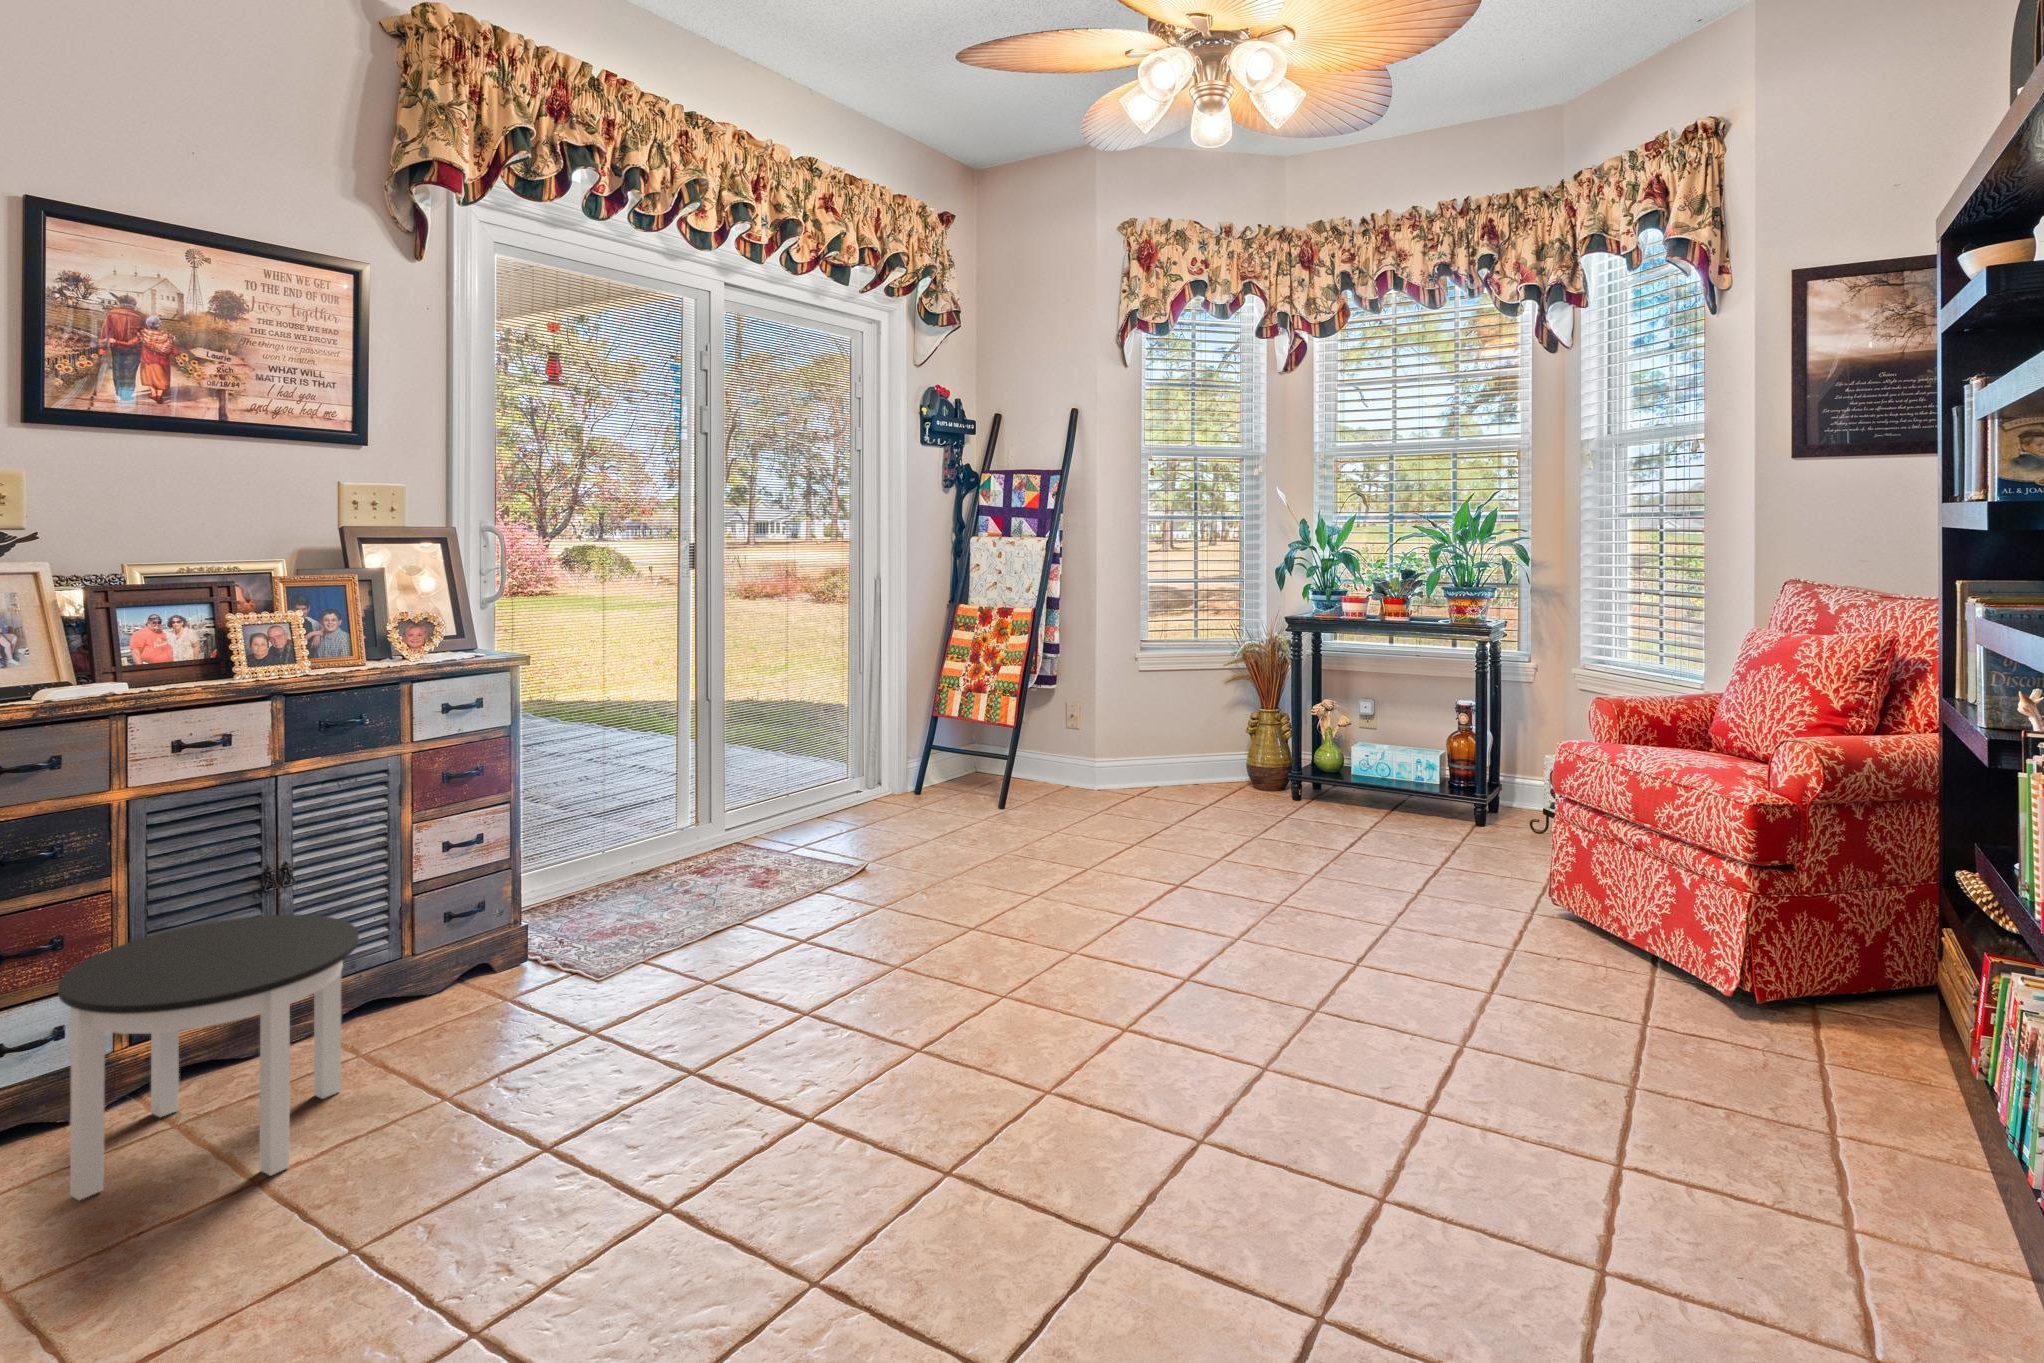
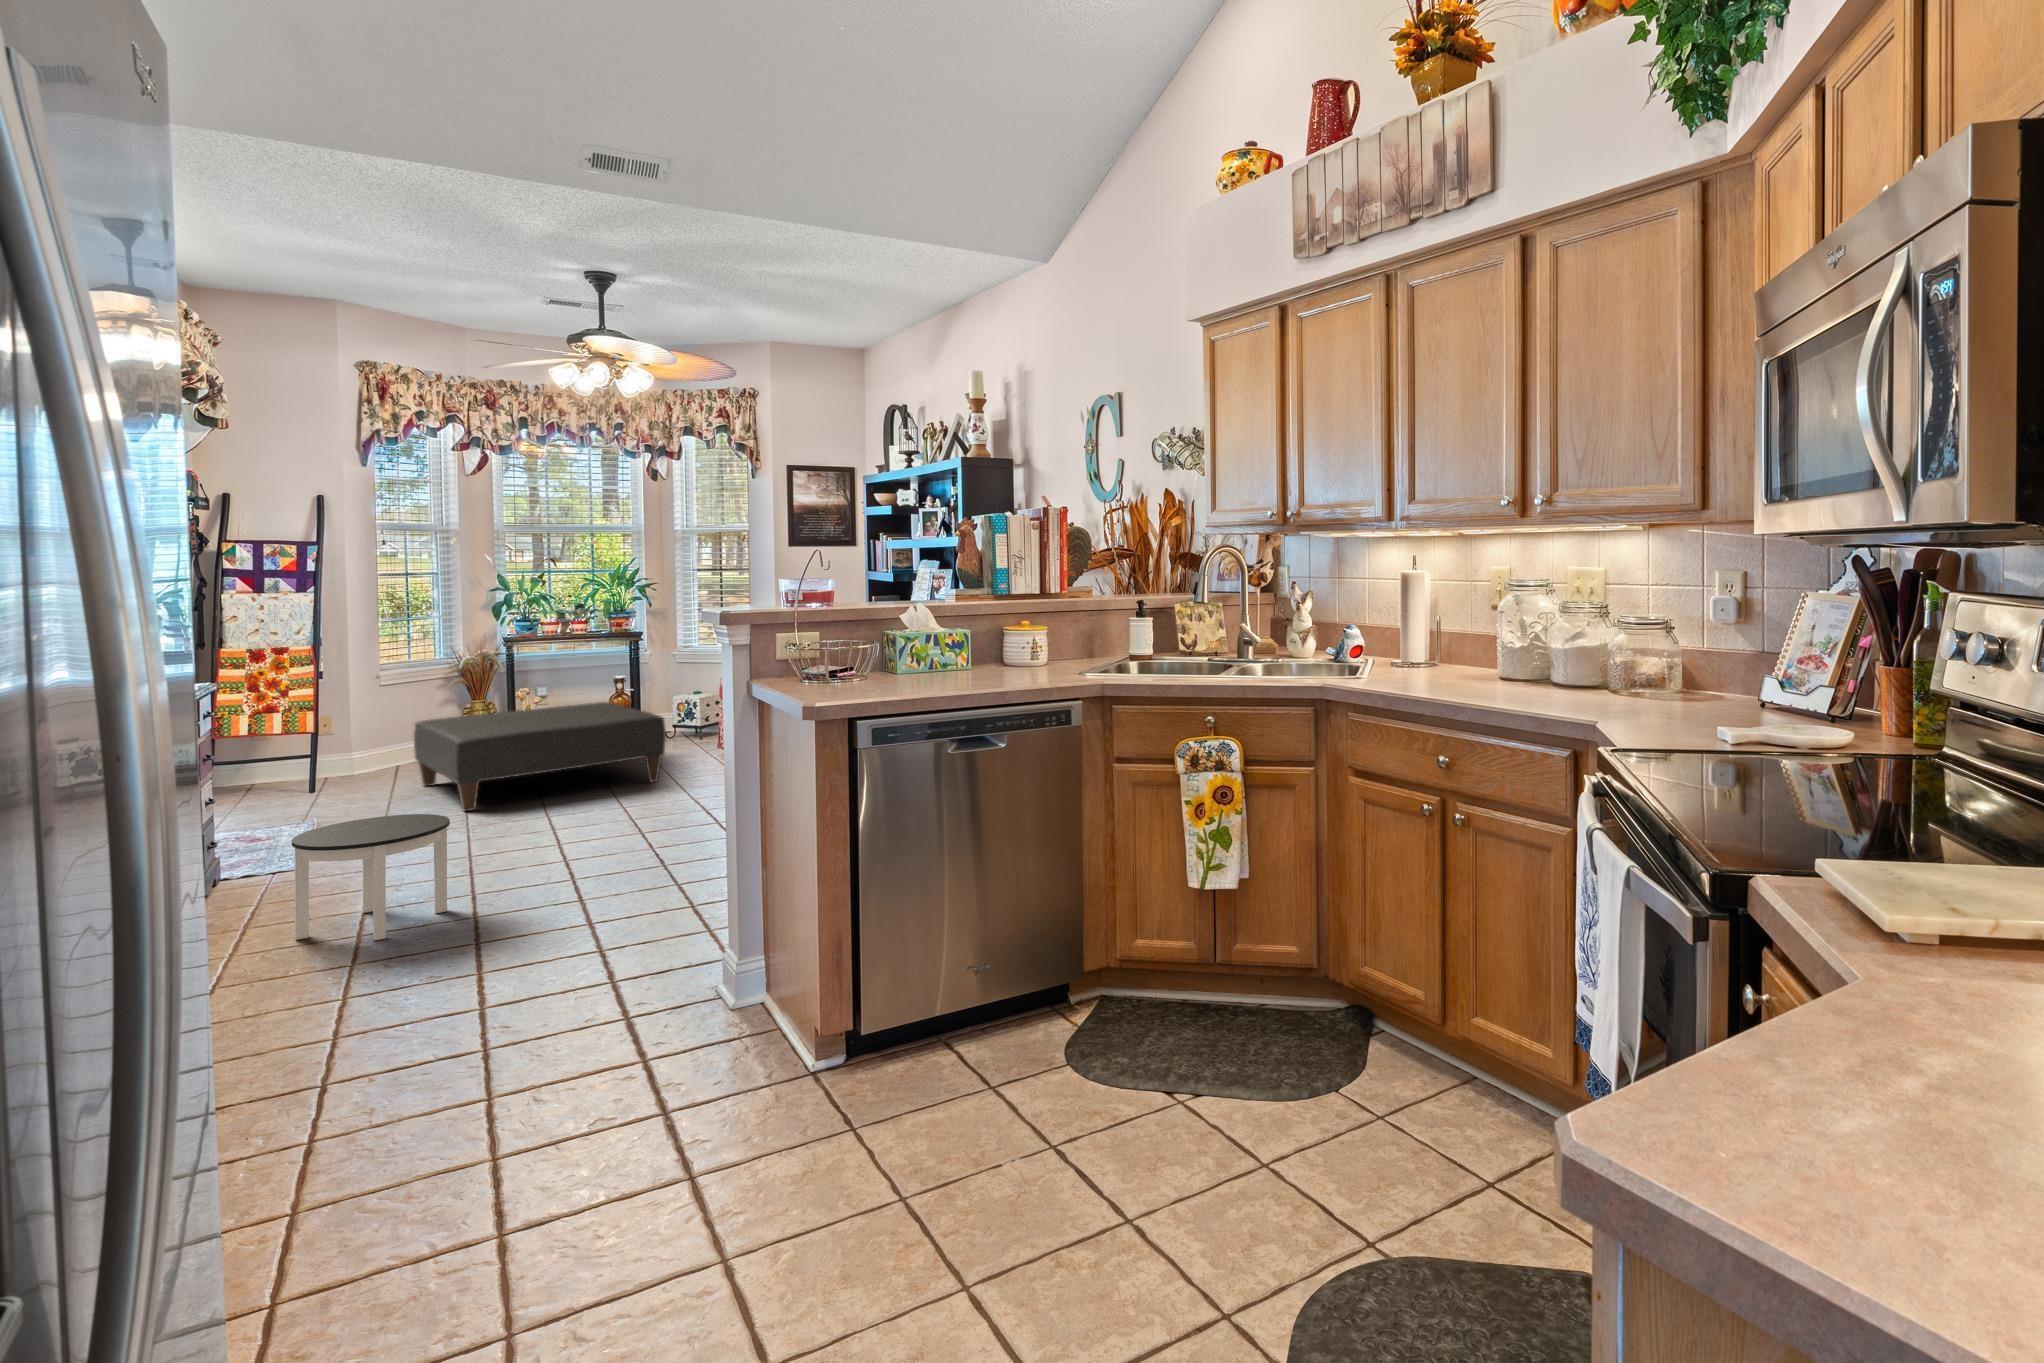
ottoman: none [952,735,1351,957] -> present [414,702,666,811]

